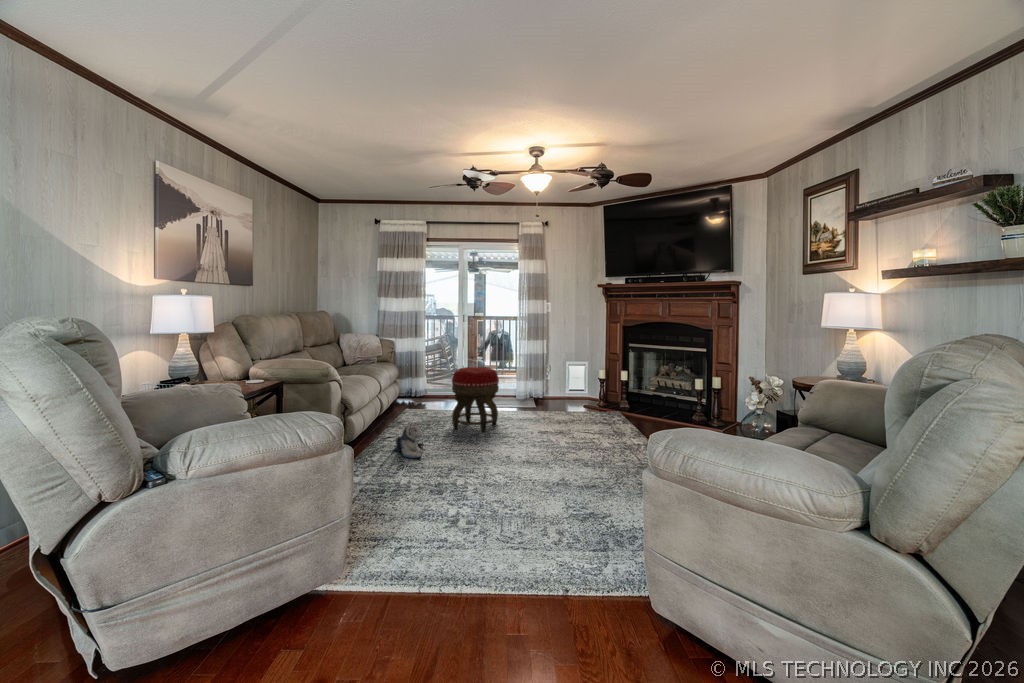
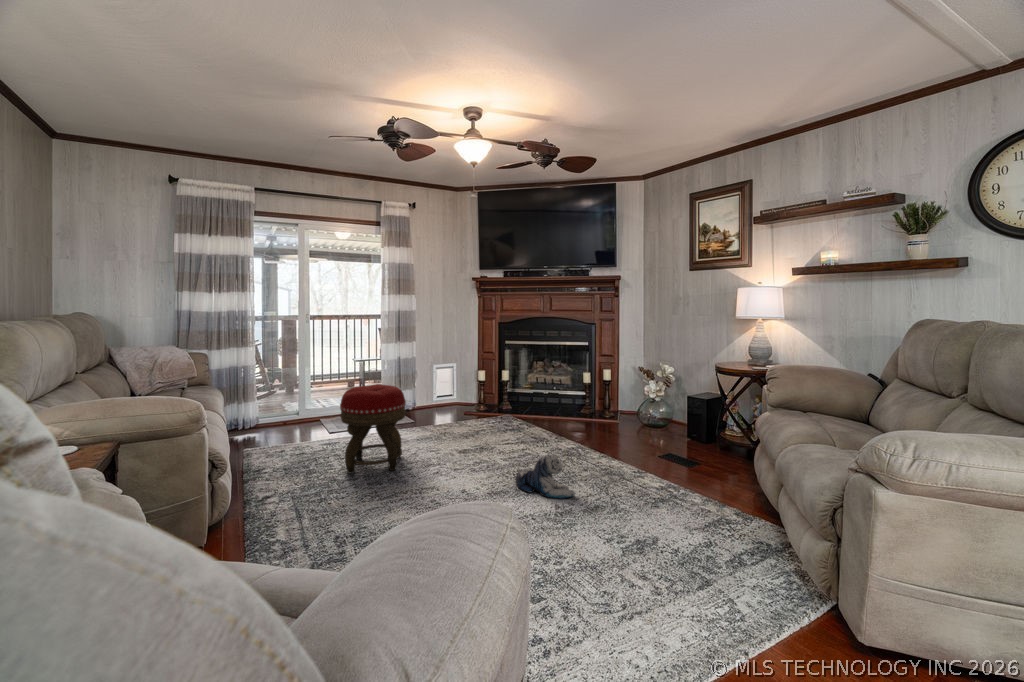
plush toy: present [396,424,424,459] -> present [515,454,576,499]

